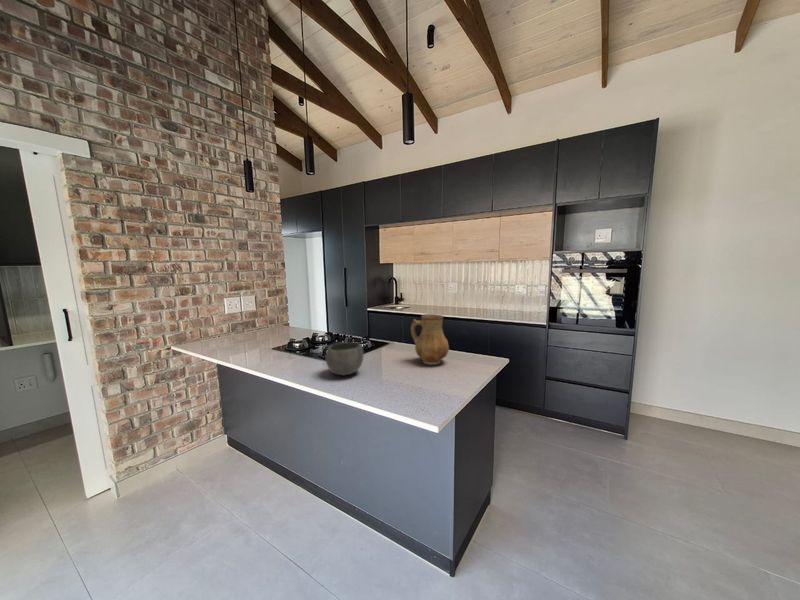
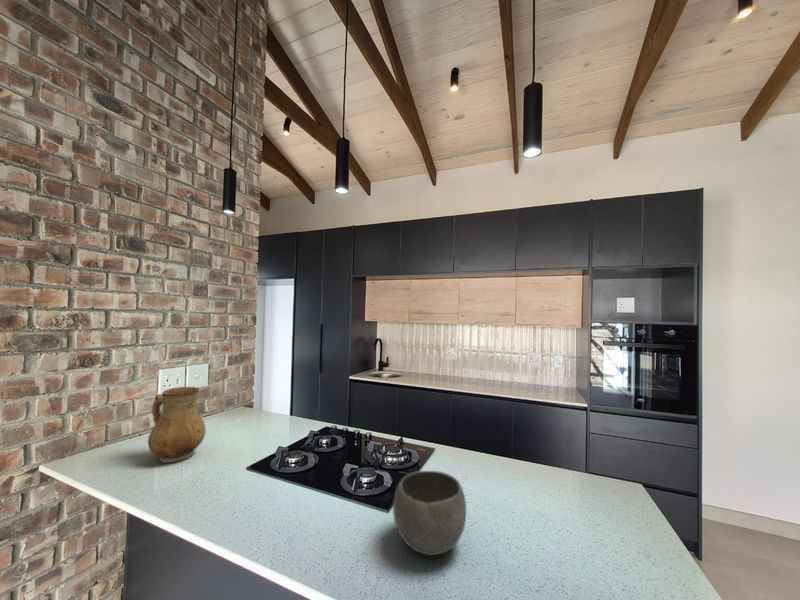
ceramic pitcher: present [411,314,449,365] -> present [148,387,206,463]

